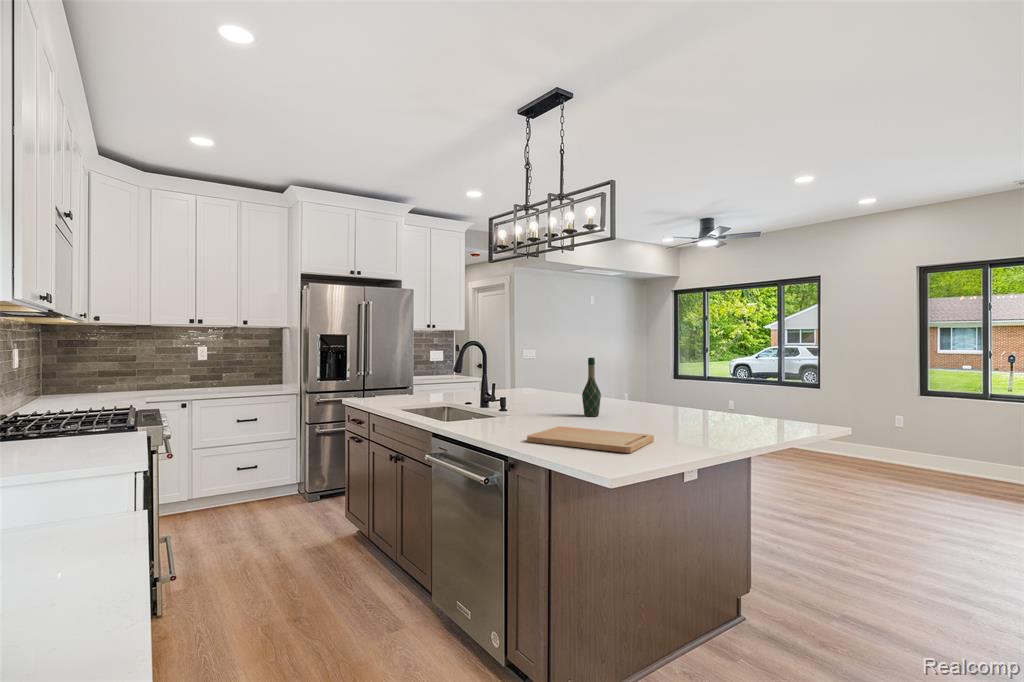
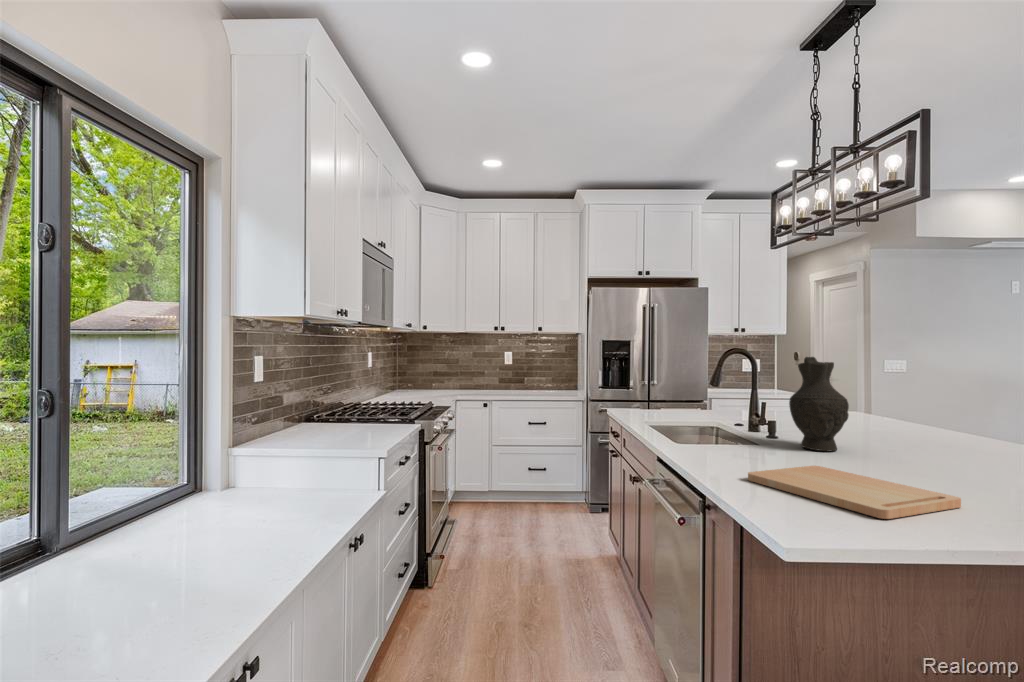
decorative vase: none [522,348,561,417] -> present [789,357,849,451]
wine bottle: present [582,358,601,416] -> none [885,372,917,457]

